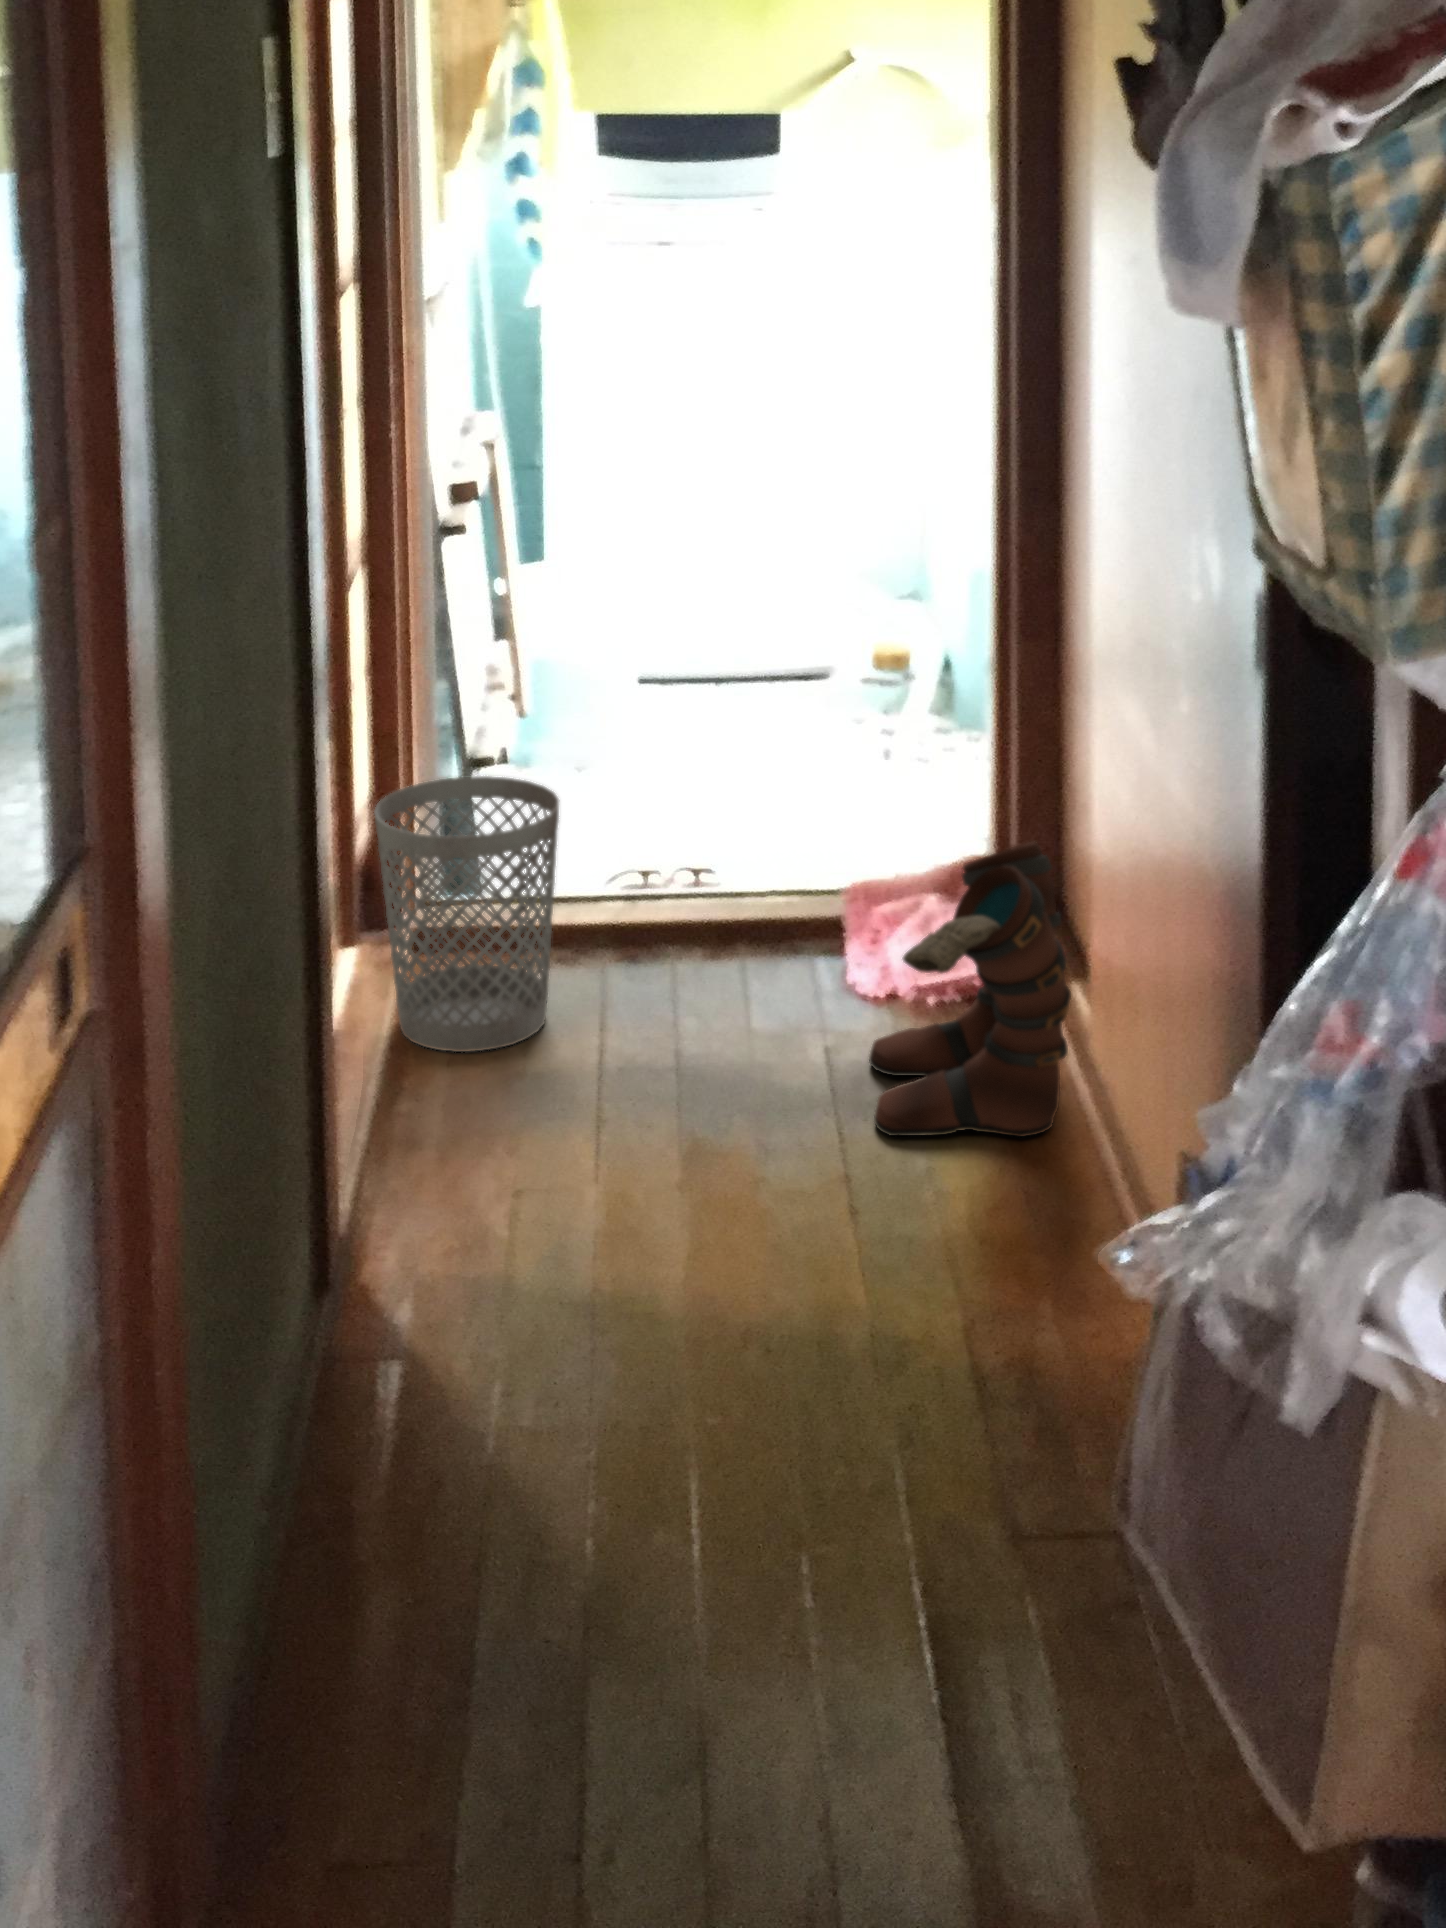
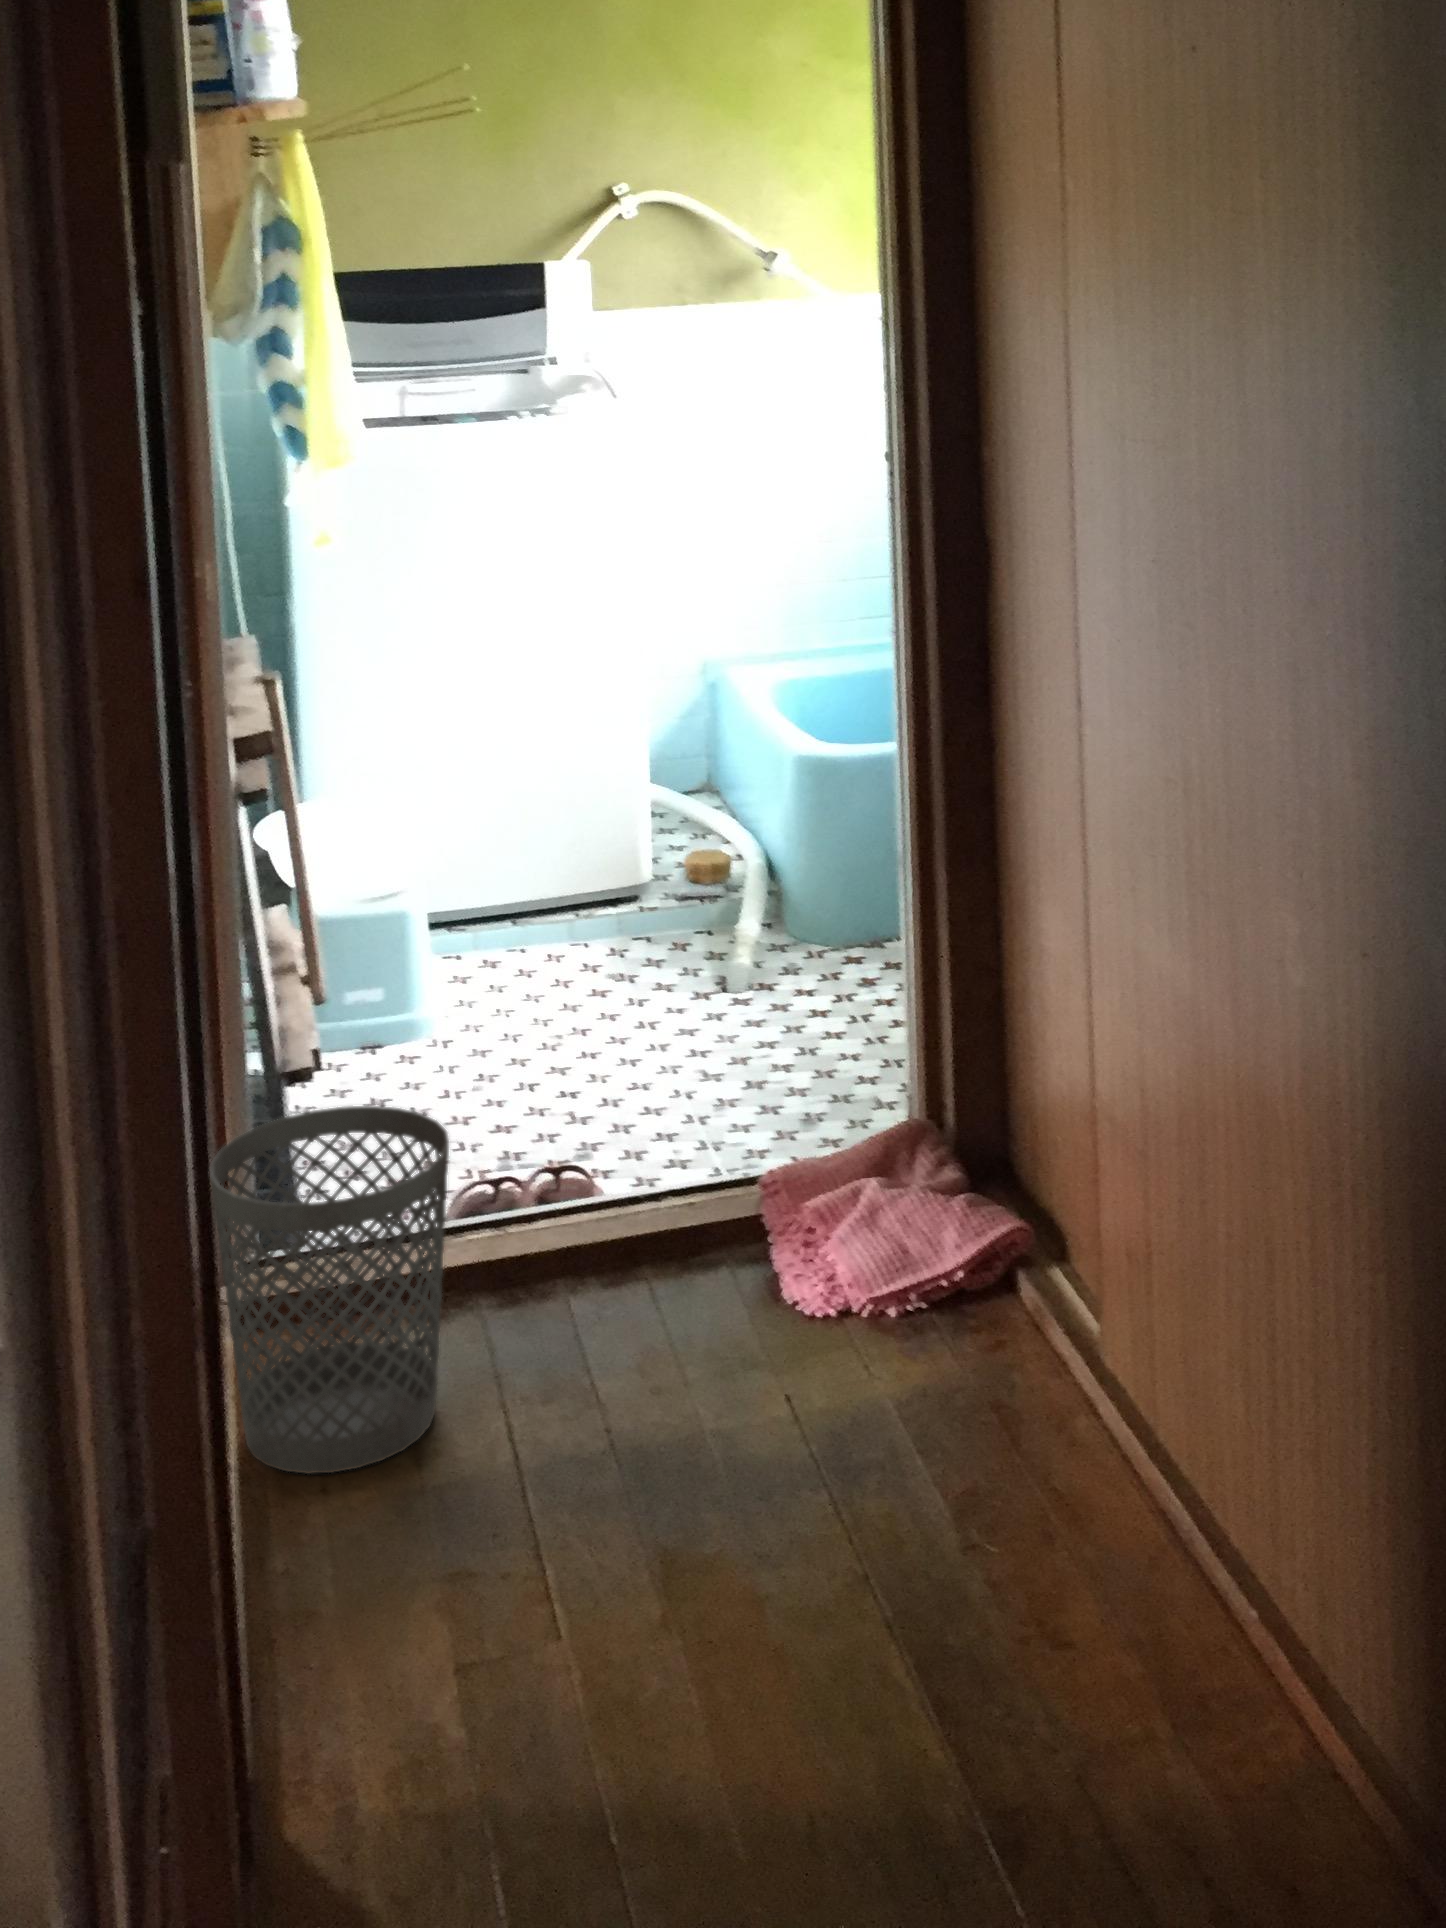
boots: present [869,842,1071,1137] -> none [851,1123,1112,1514]

